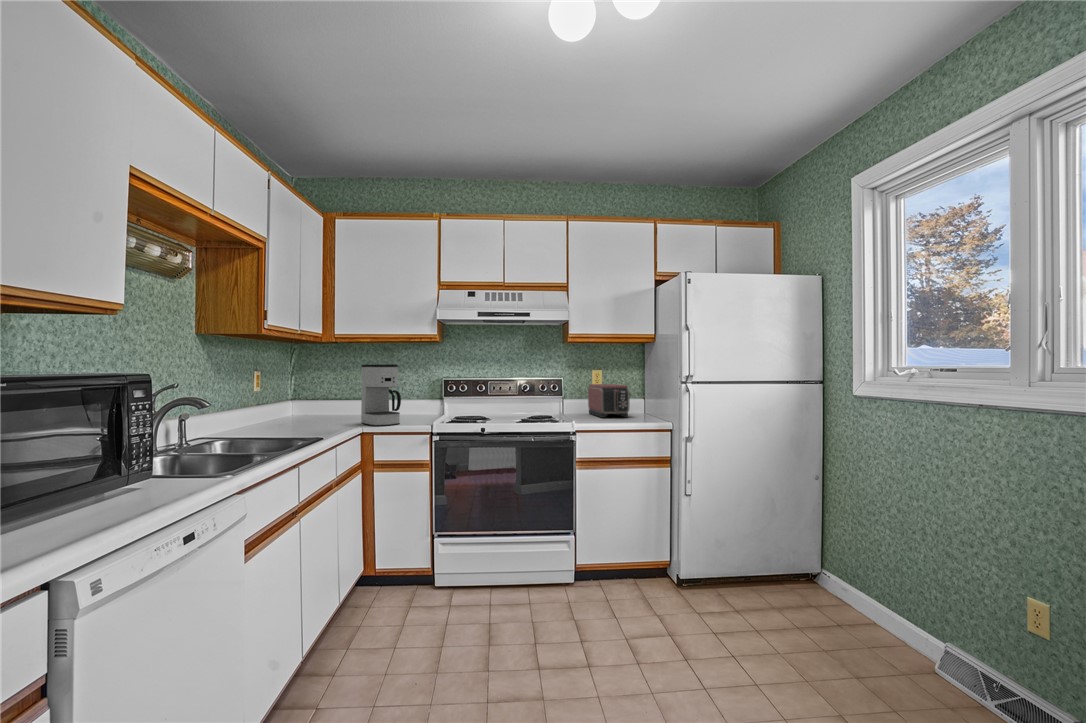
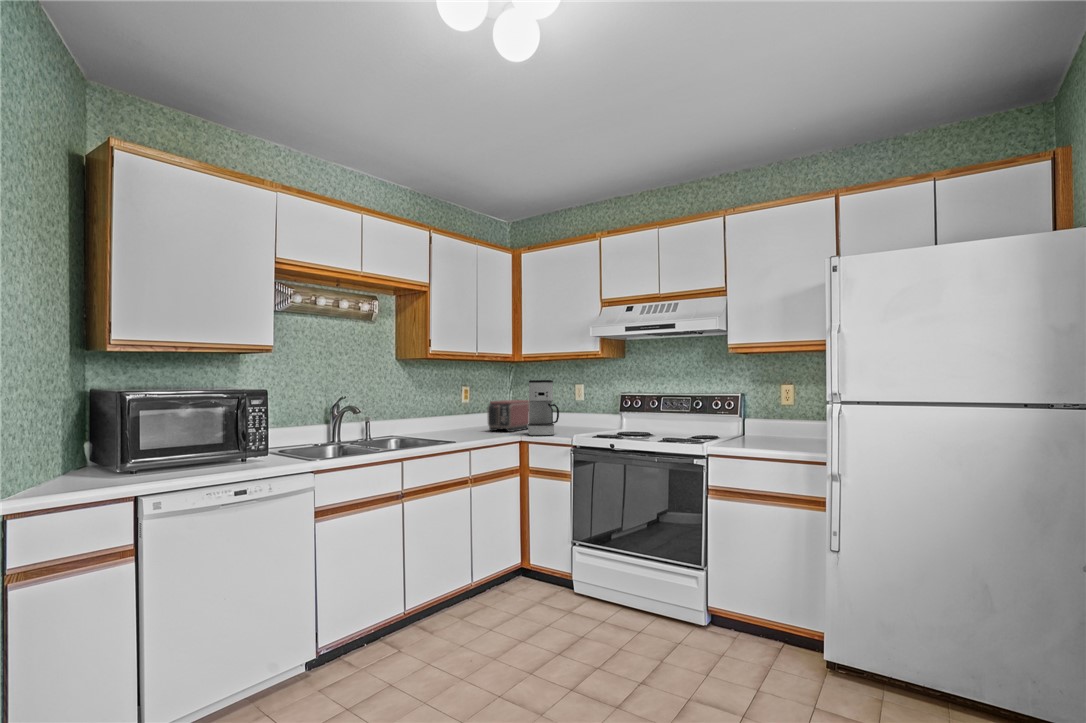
toaster: present [588,384,630,418] -> present [487,400,529,432]

